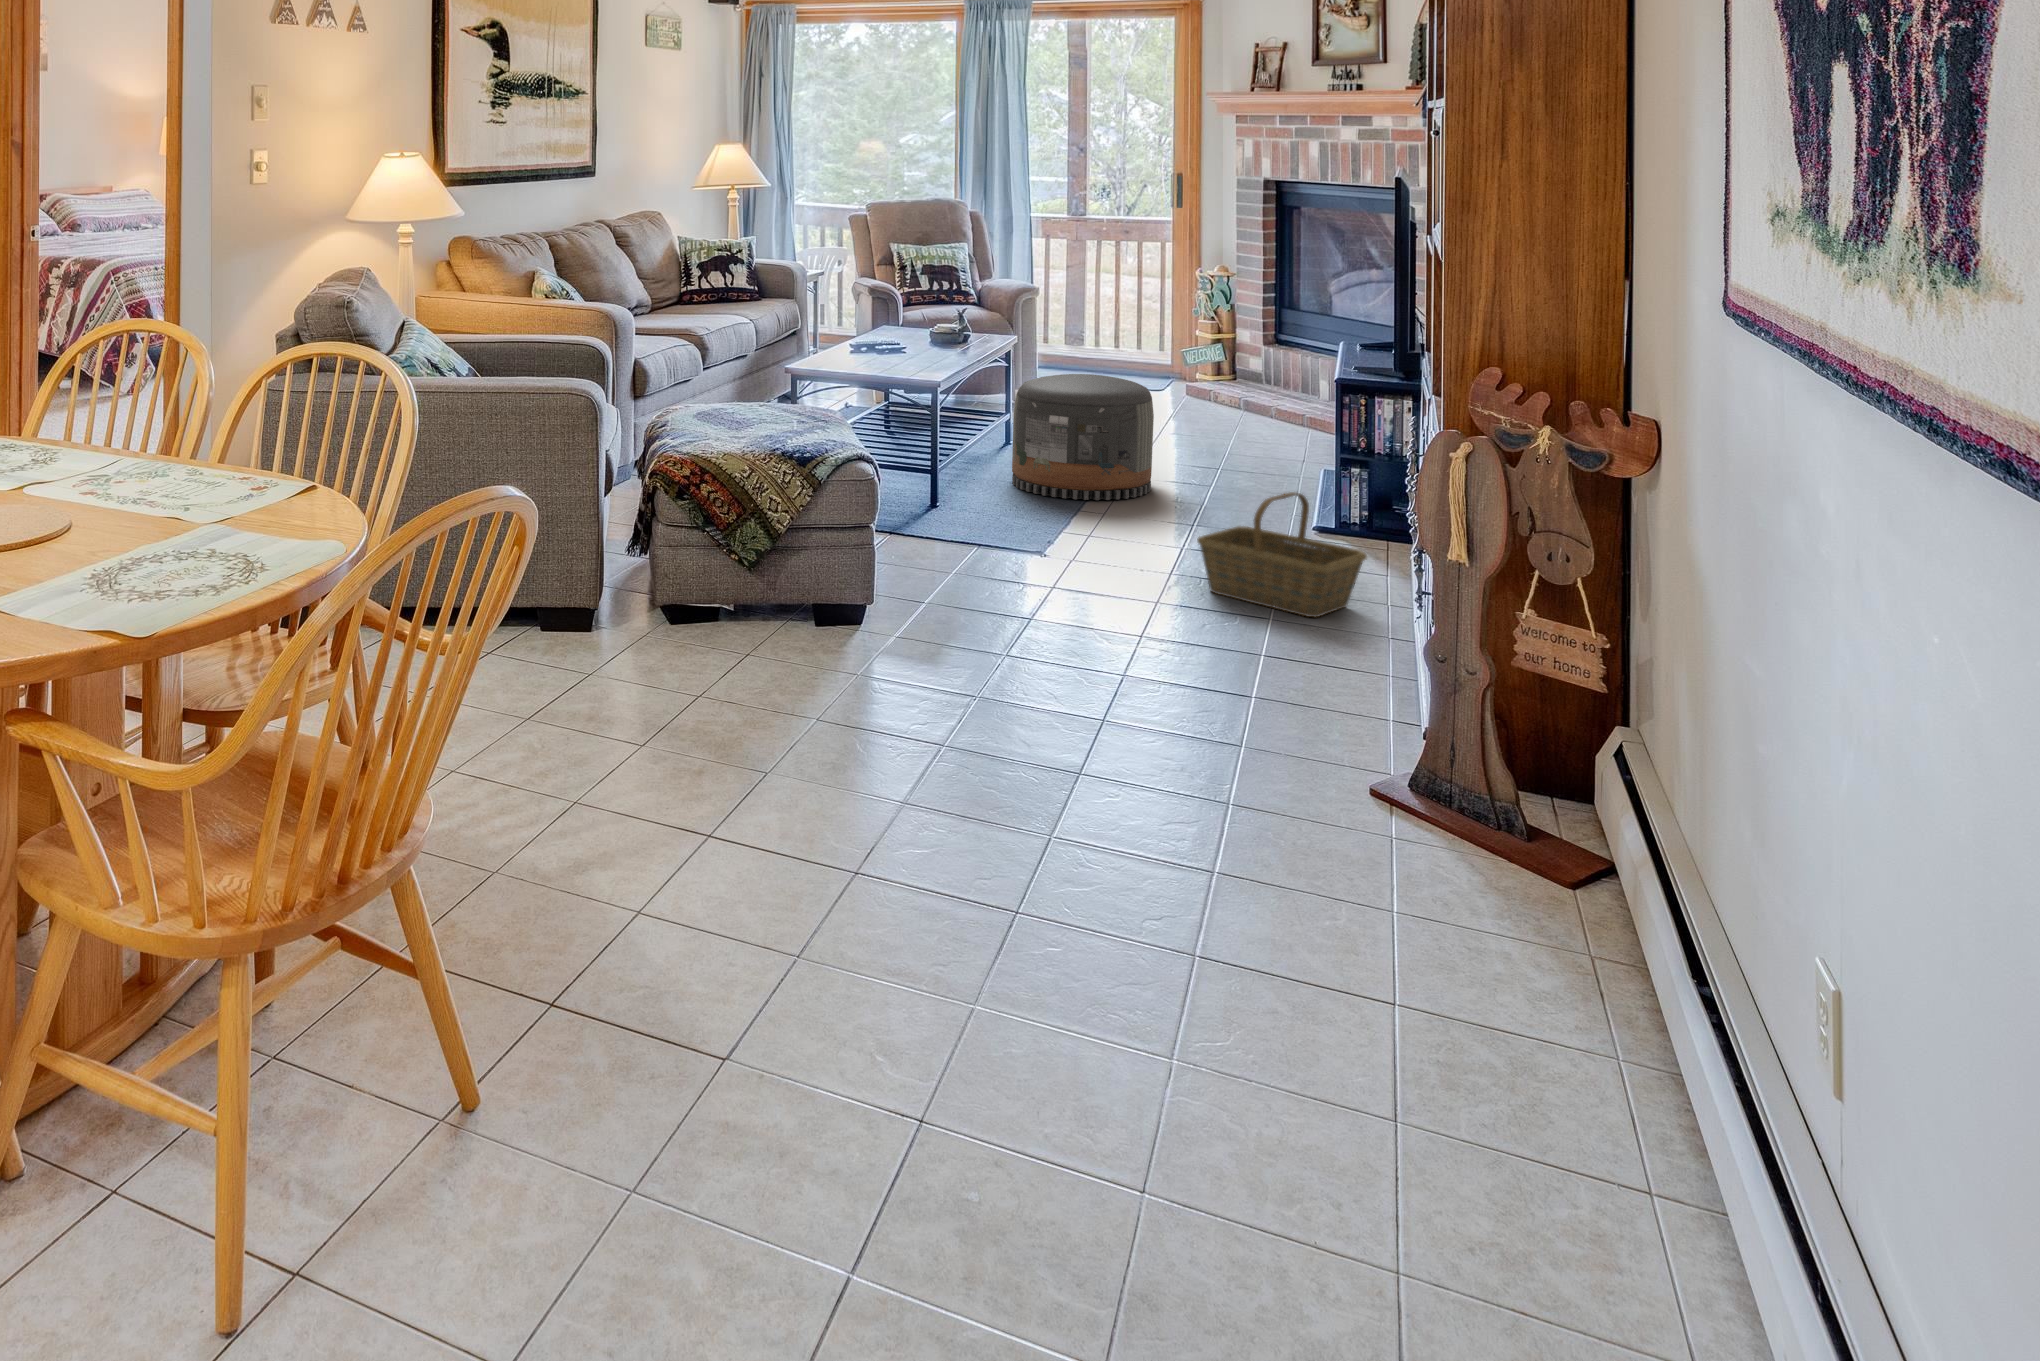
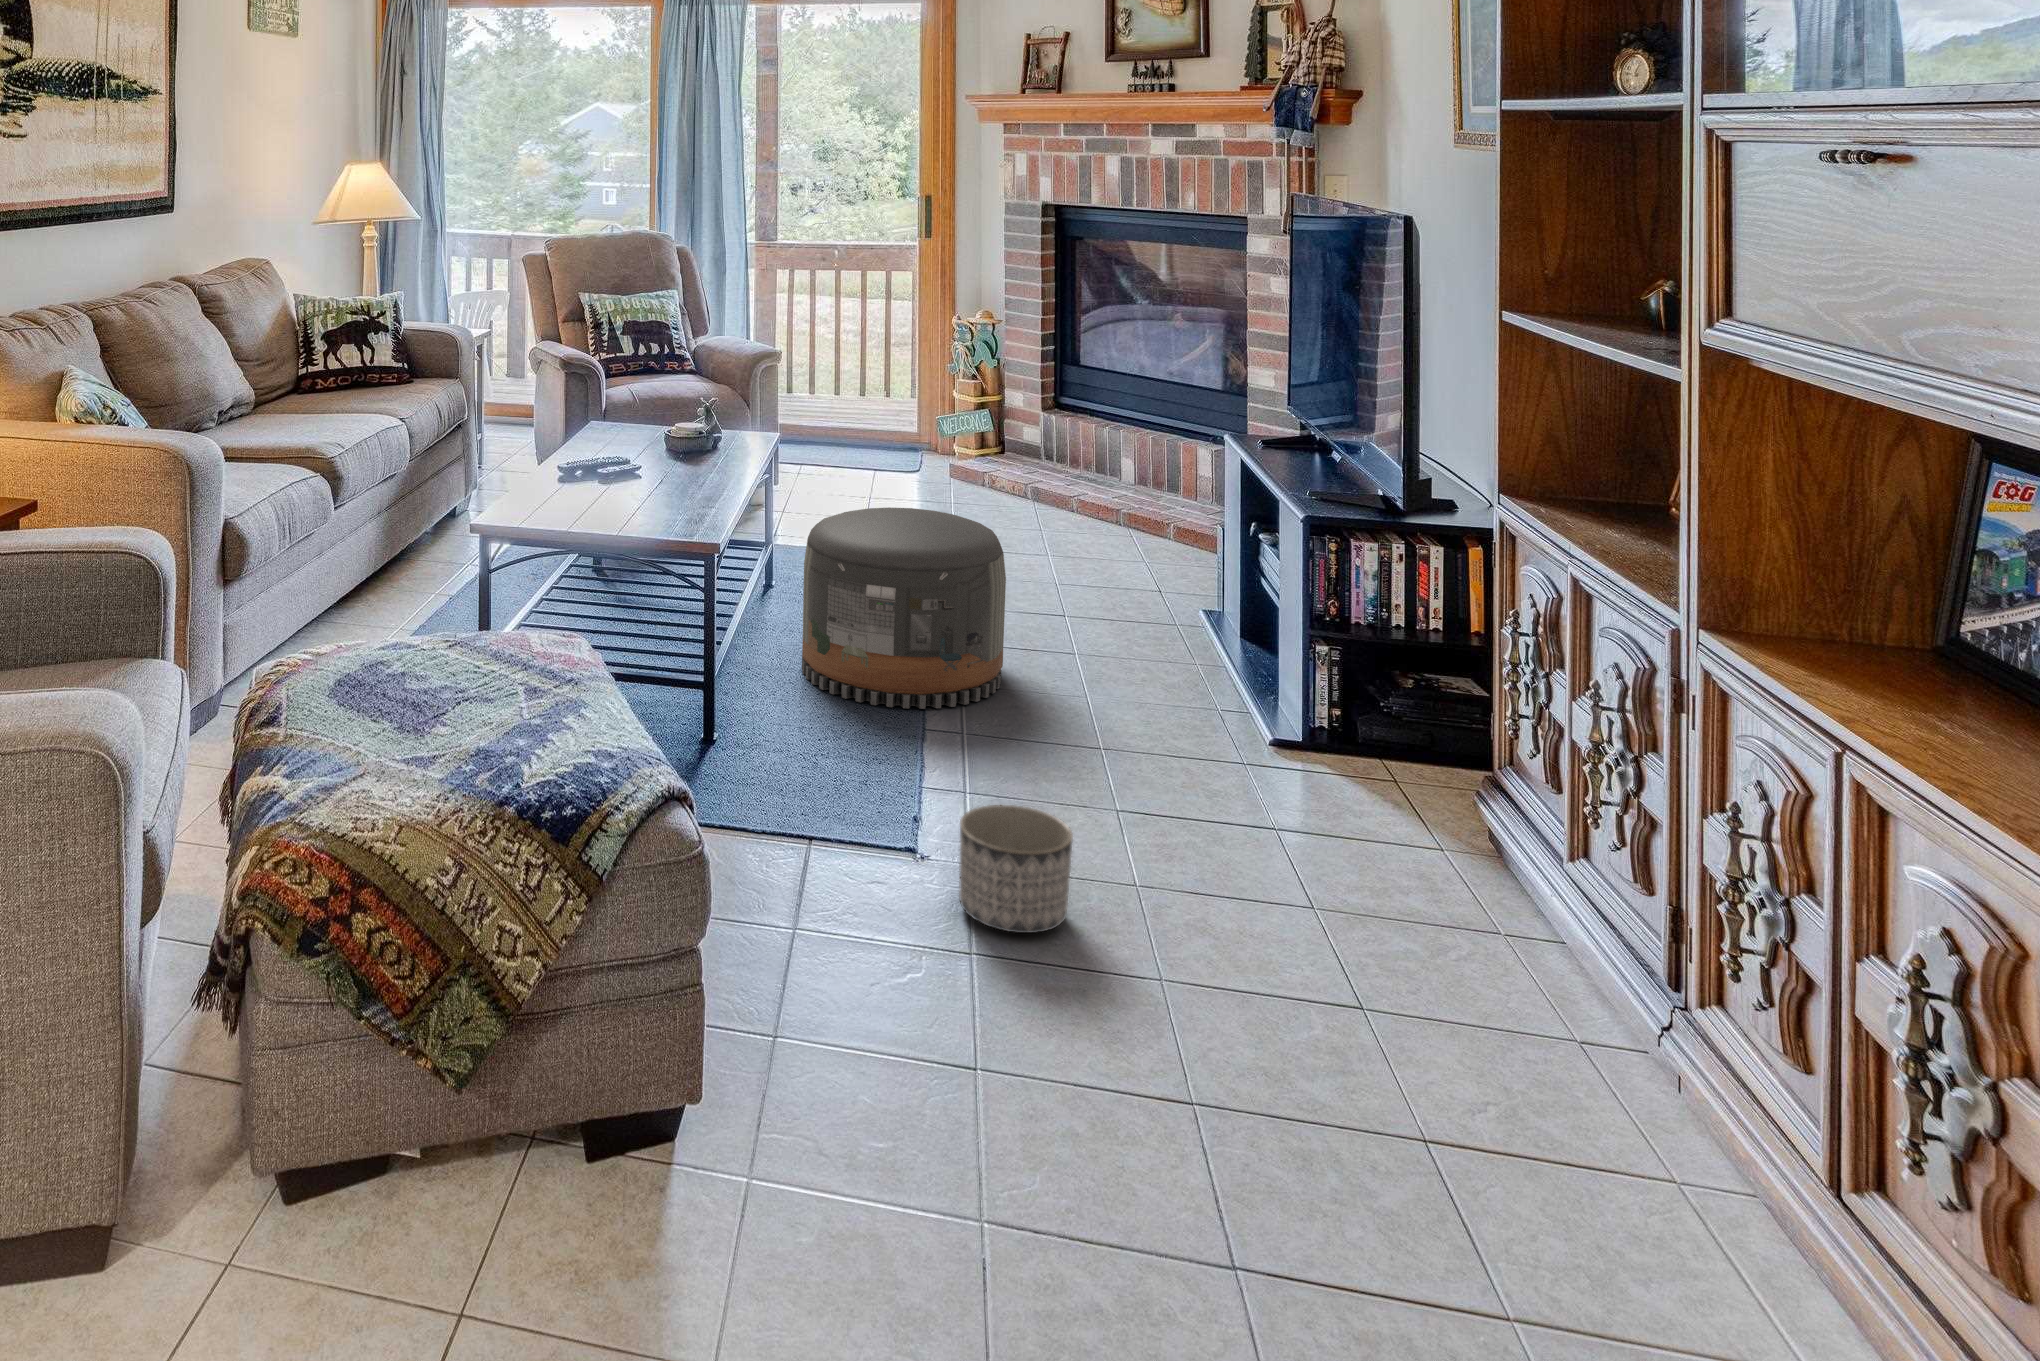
basket: present [1197,492,1367,617] -> none [1192,776,1480,1013]
planter: none [1061,514,1128,580] -> present [959,805,1073,933]

